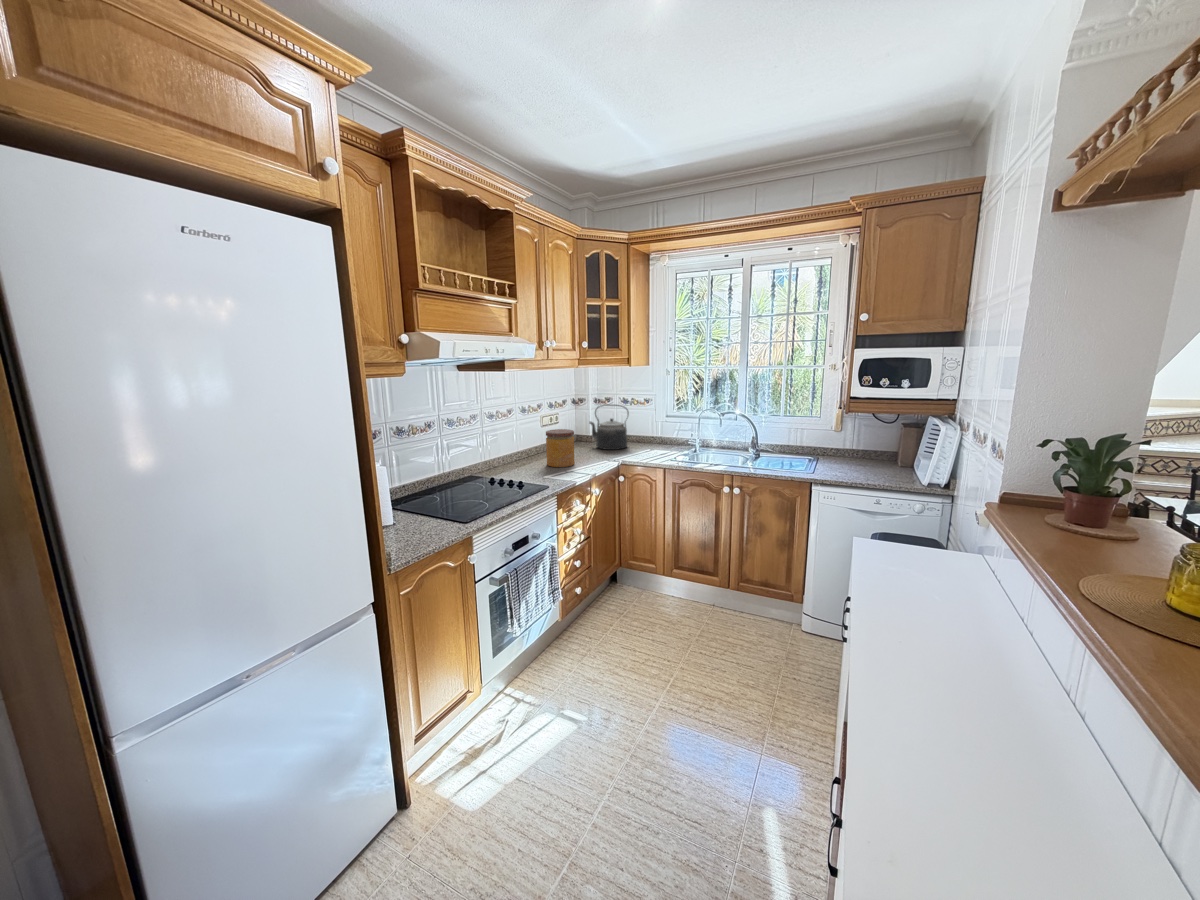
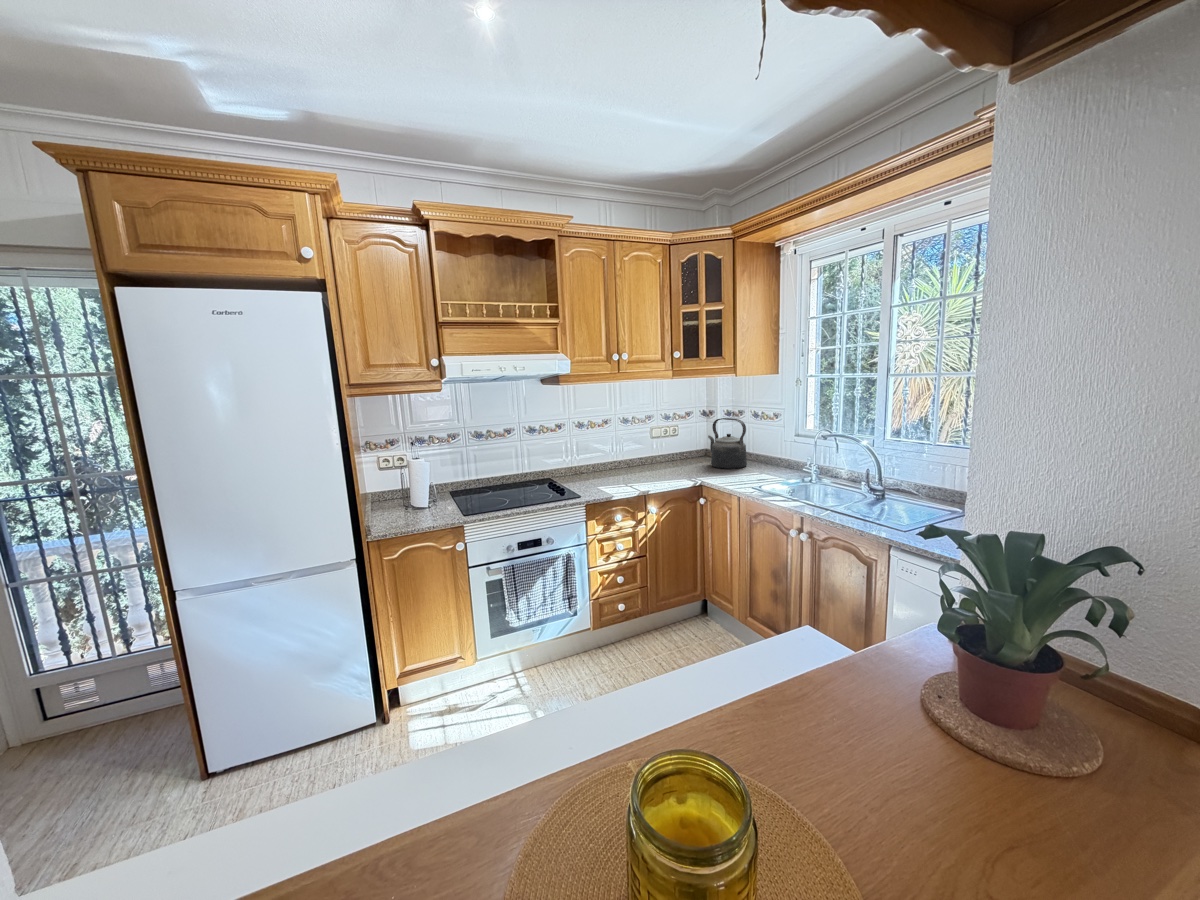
jar: present [546,429,575,467] -> none [625,442,655,481]

